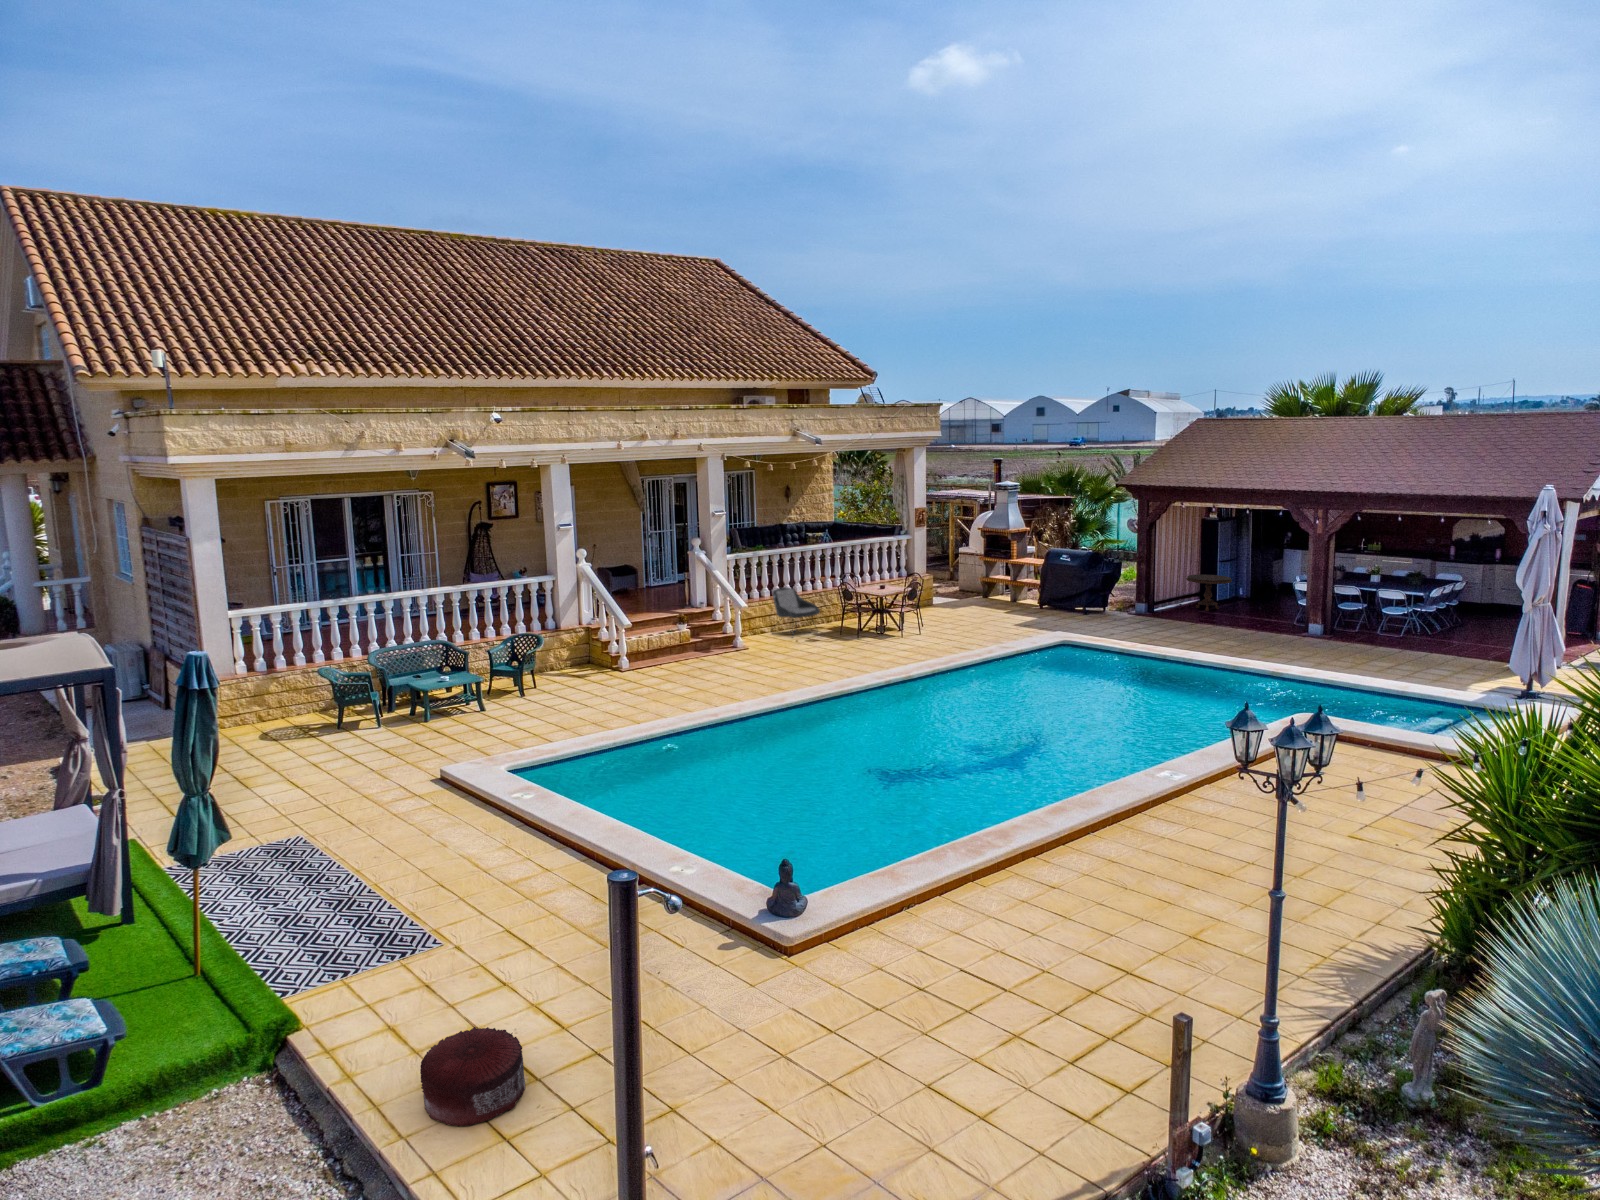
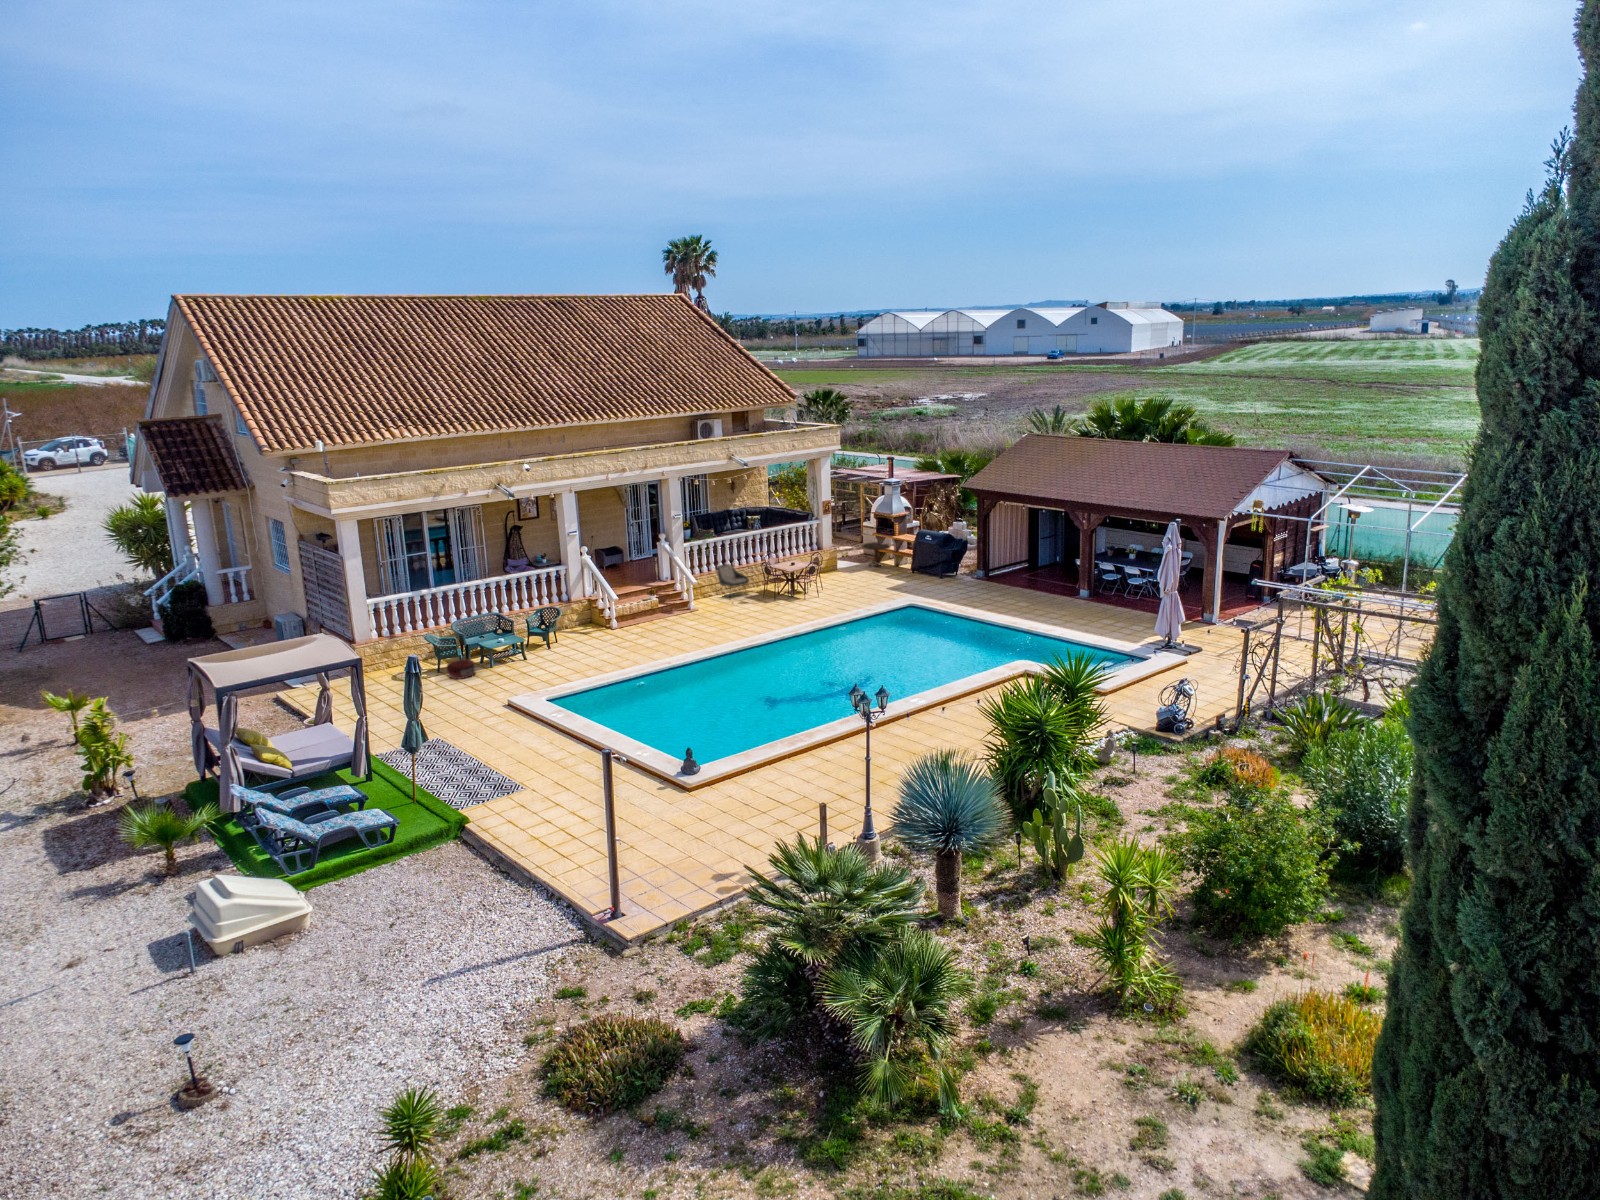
side table: present [1186,575,1232,611] -> present [862,542,891,567]
pouf: present [420,1027,525,1126] -> present [447,659,475,679]

